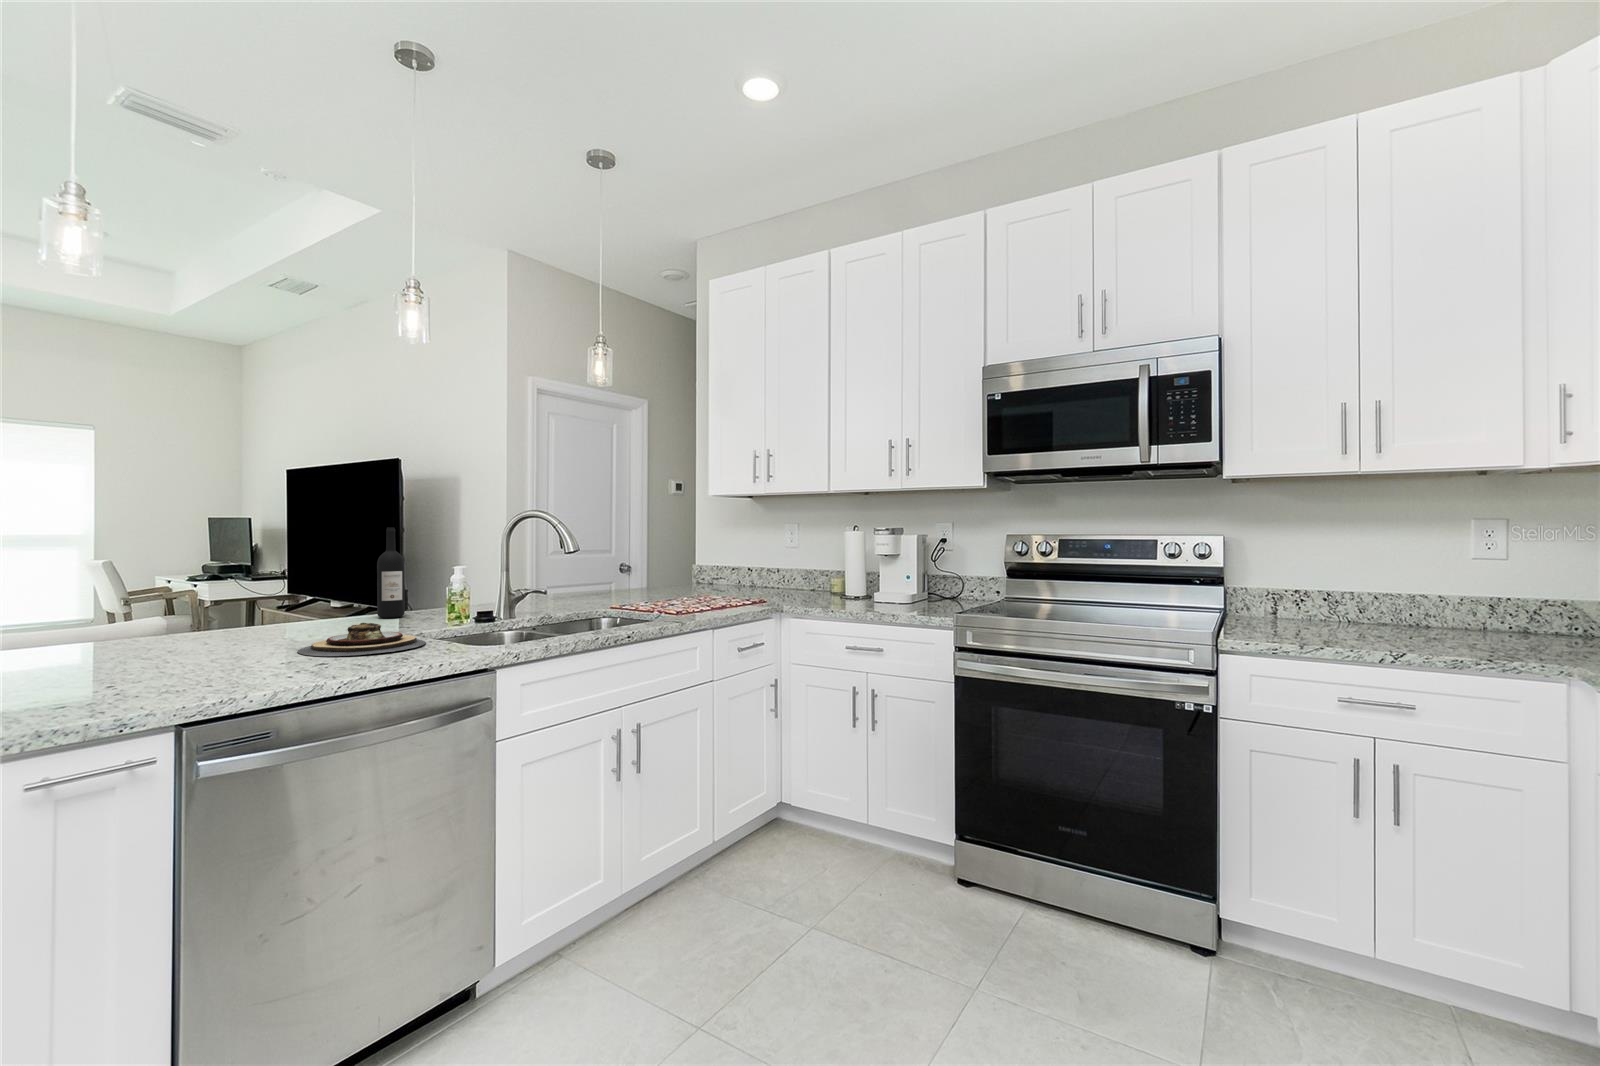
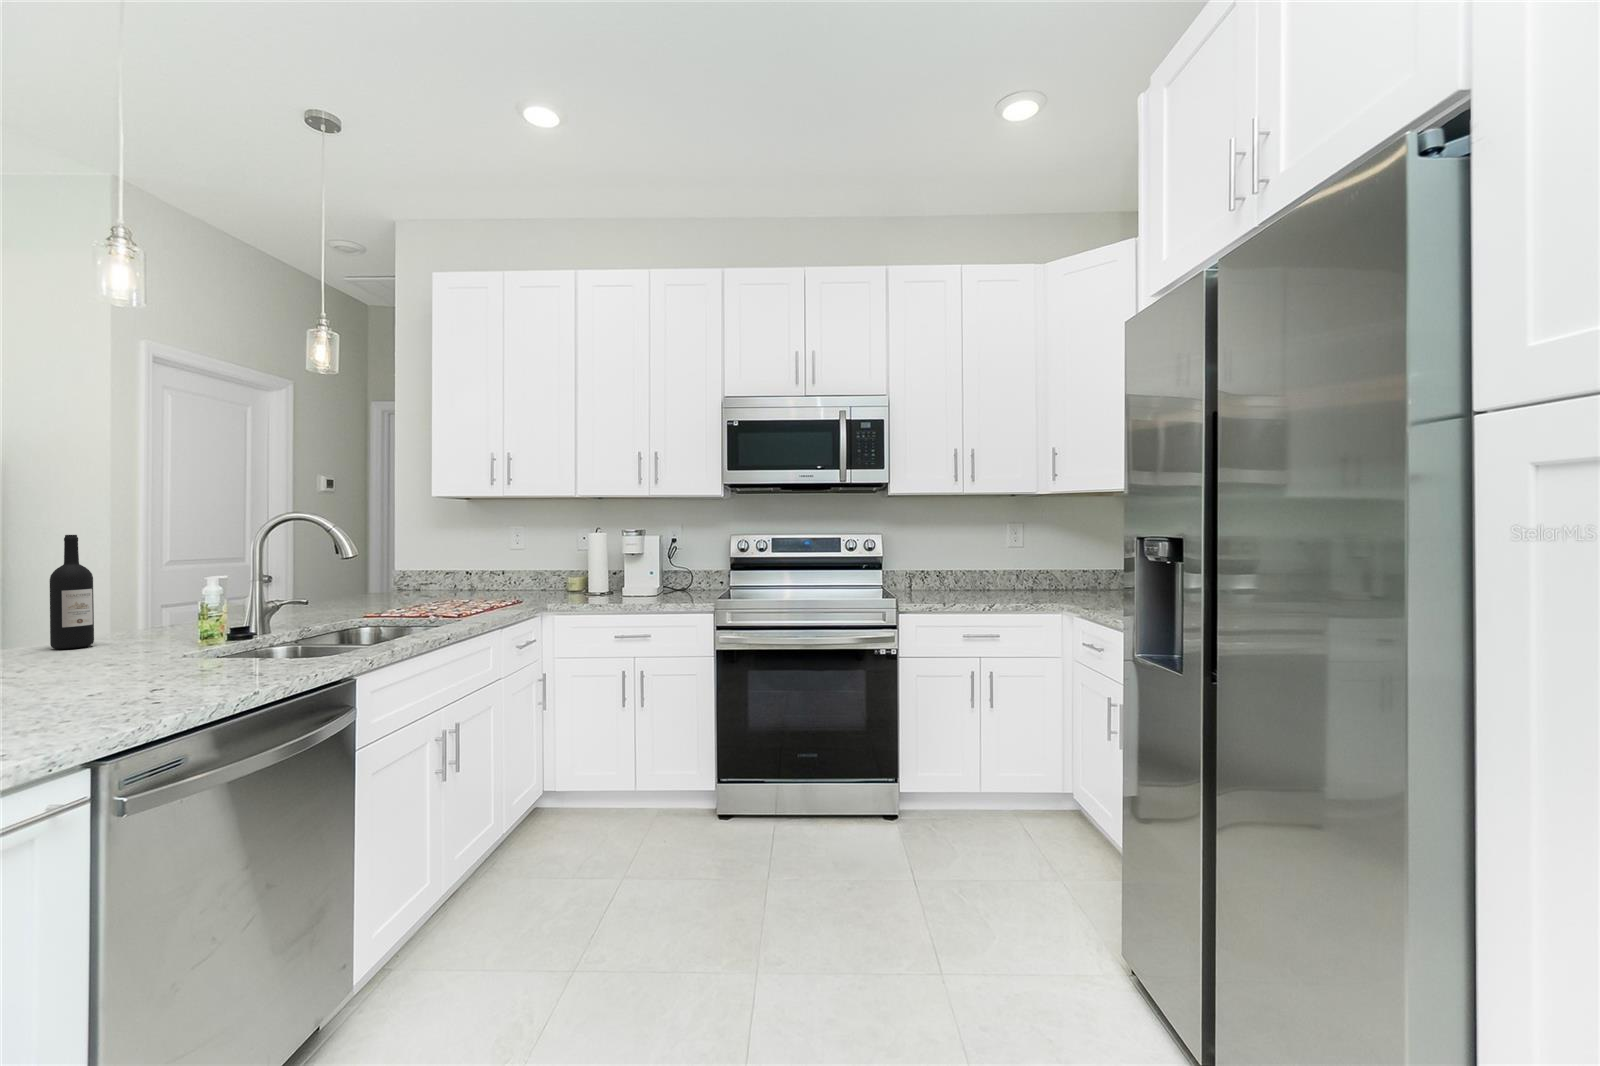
plate: present [297,623,426,656] -> none [49,648,231,692]

